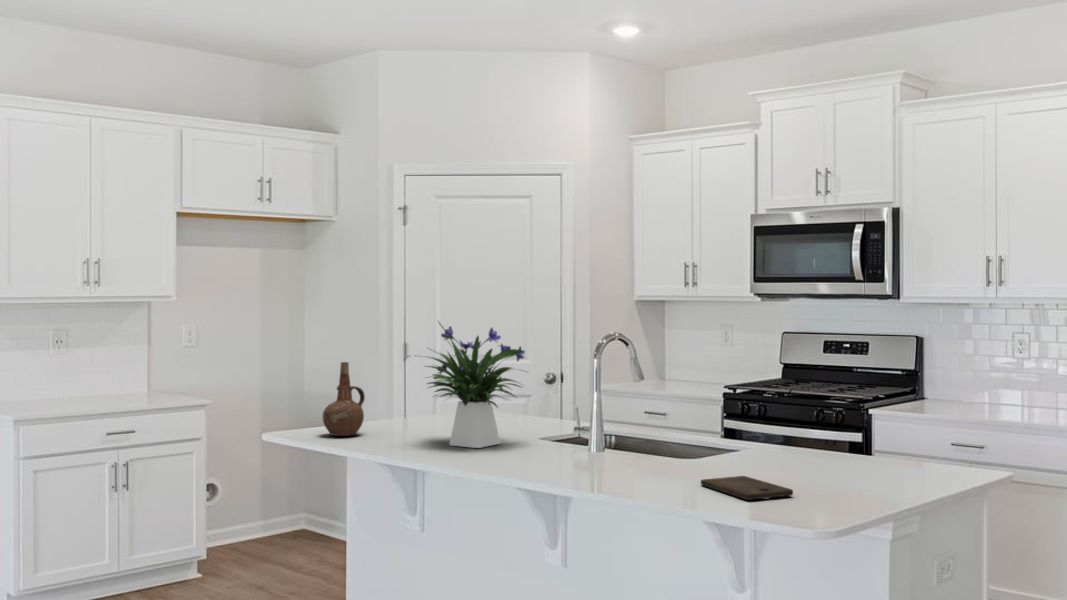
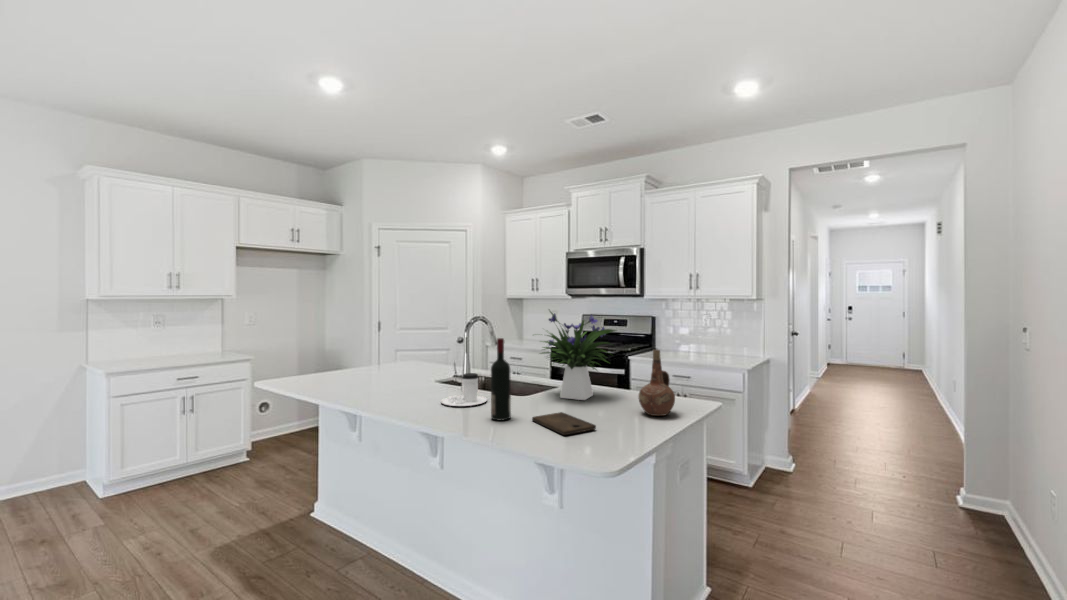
flower arrangement: present [426,323,525,448] -> present [542,311,616,400]
ceramic pitcher: present [323,362,365,436] -> present [639,350,675,416]
wine bottle: none [640,367,669,484] -> present [491,338,511,421]
coffee cup: none [560,420,629,468] -> present [441,373,487,406]

